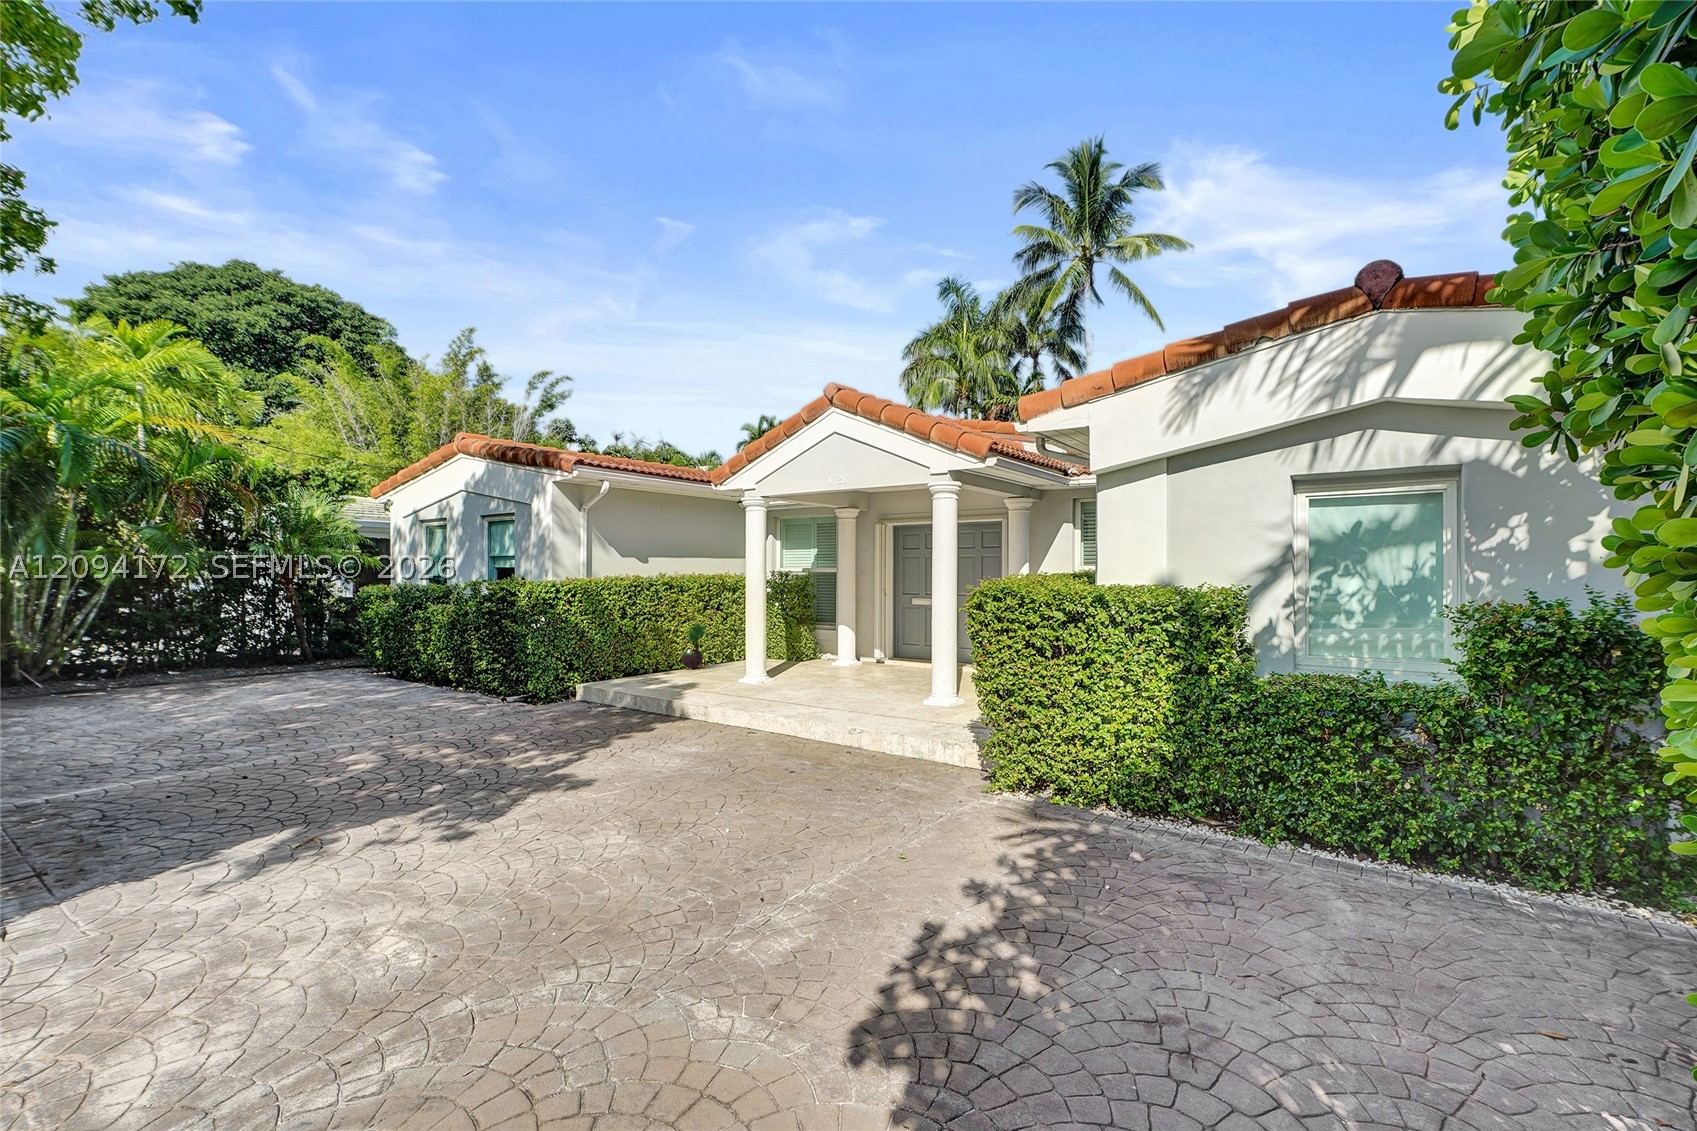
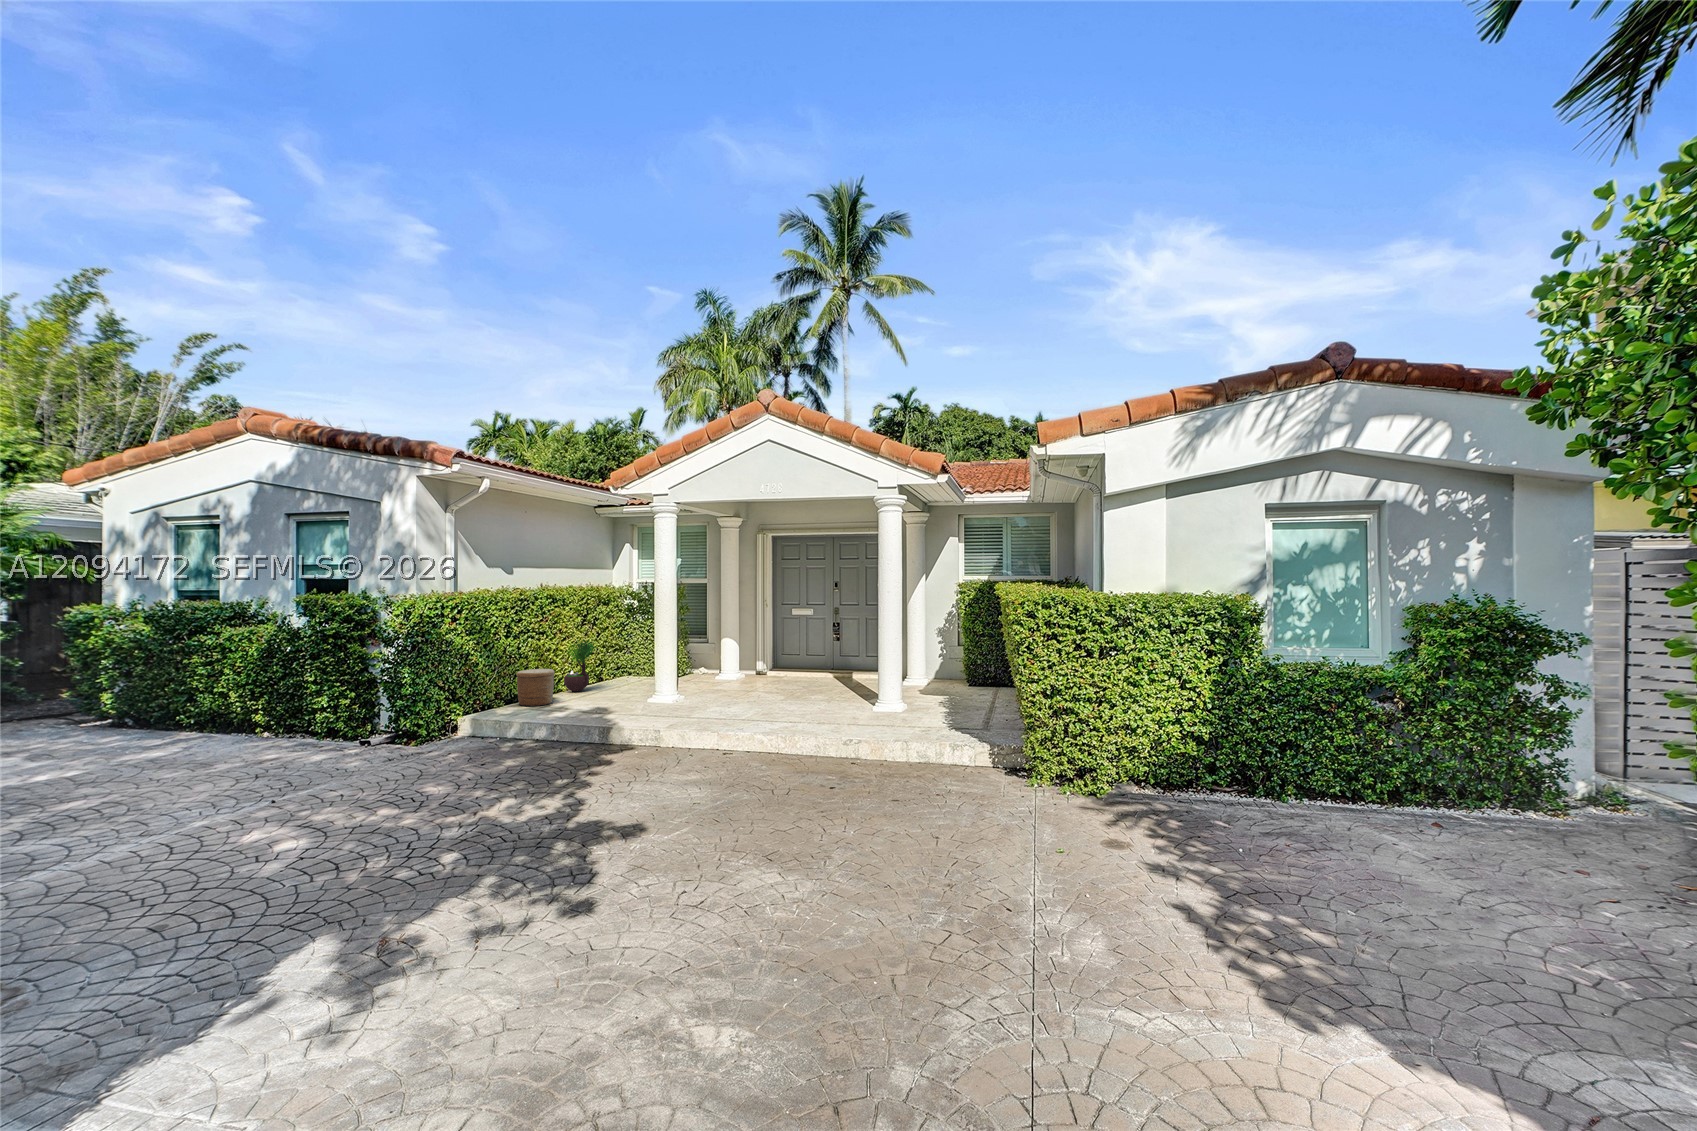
woven basket: none [629,647,661,679] -> present [517,669,554,706]

